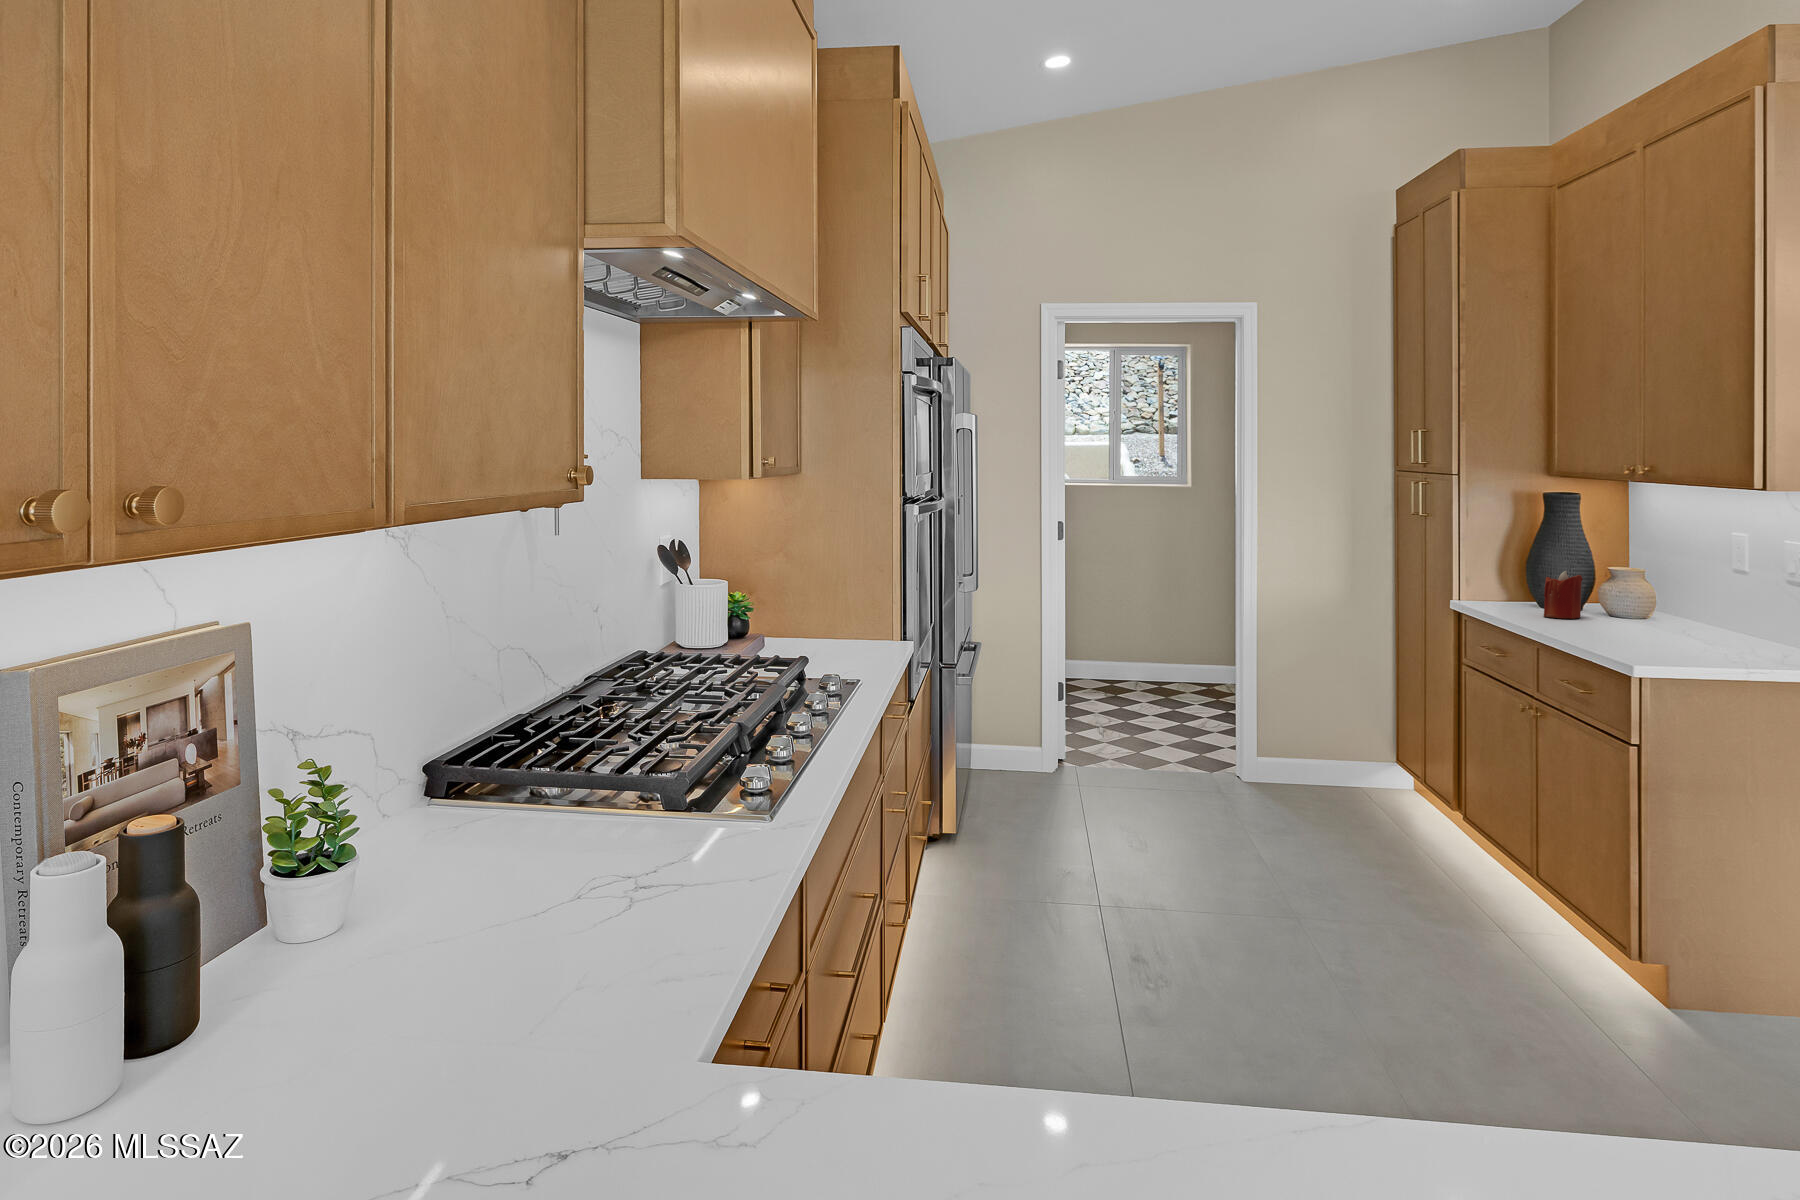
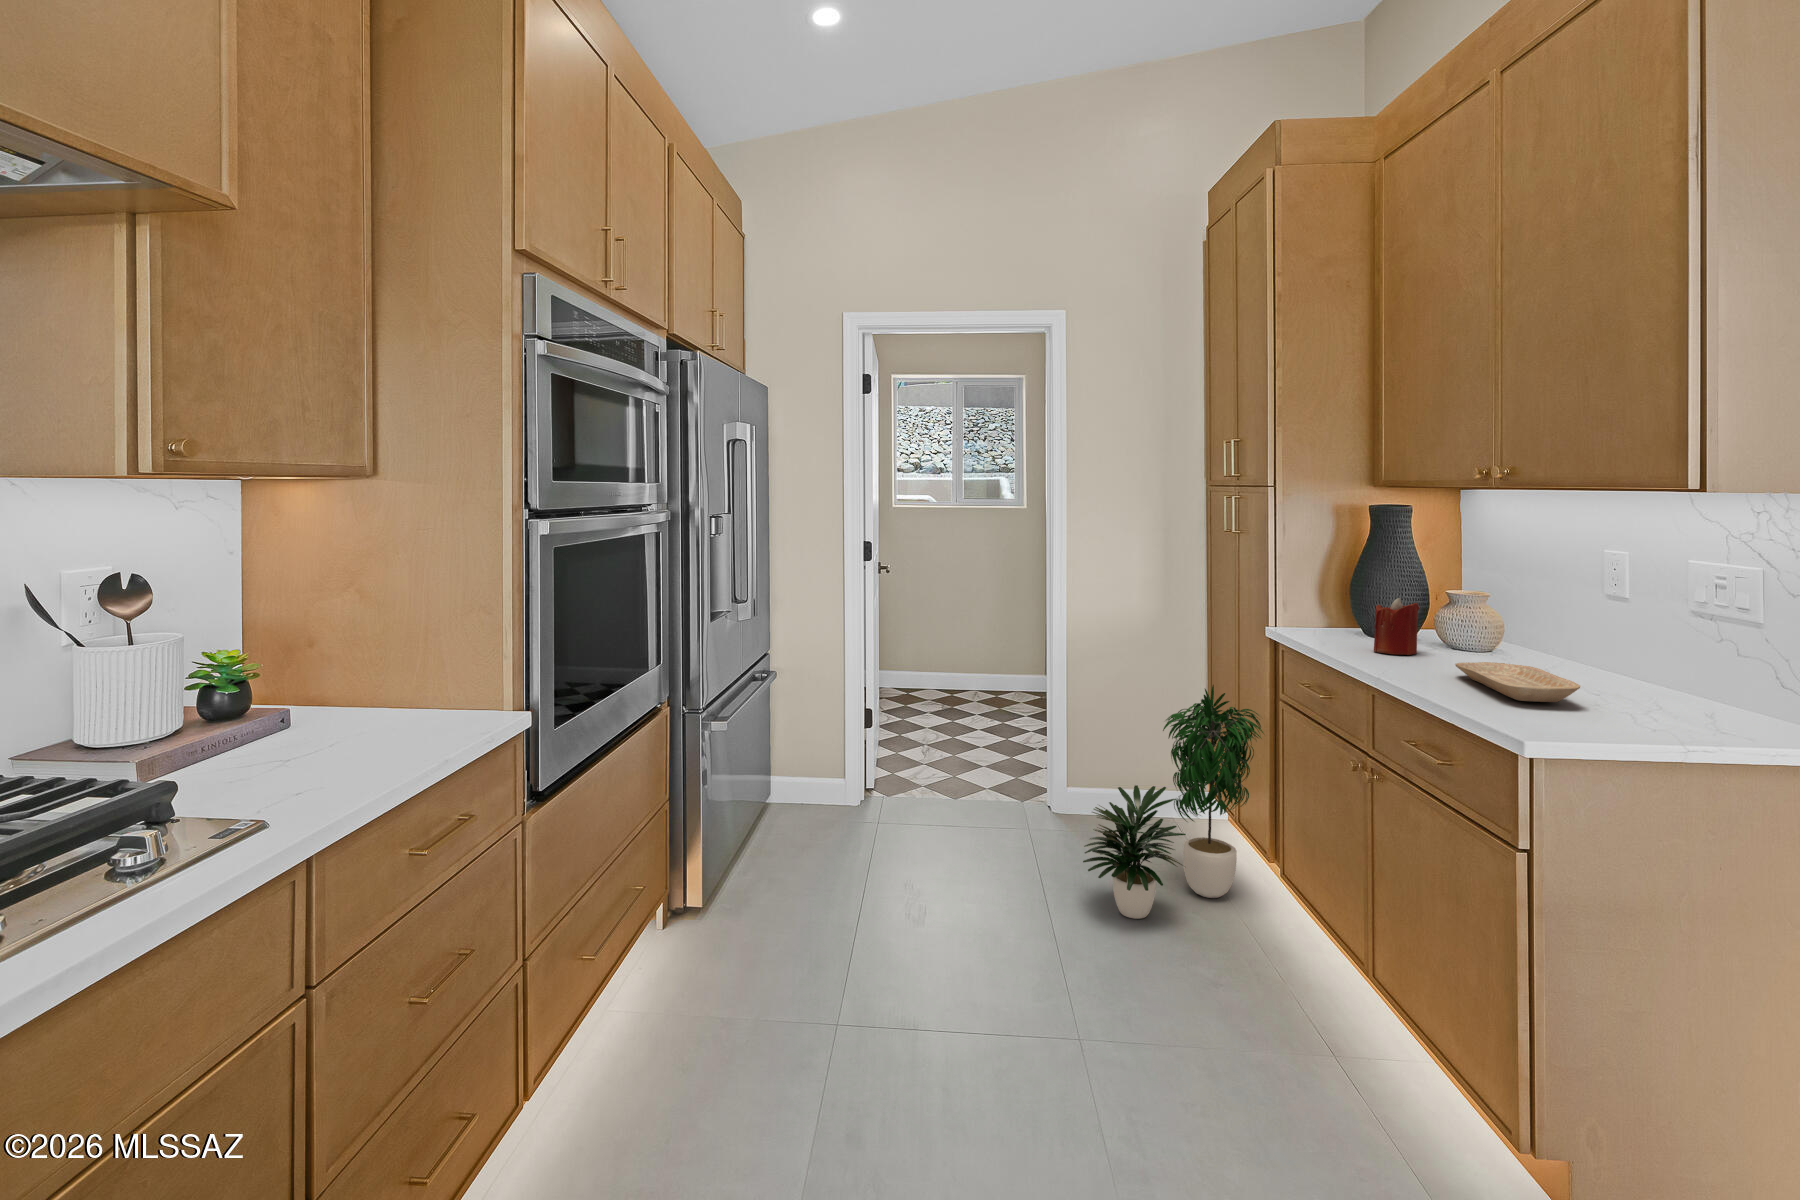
tray: none [1604,621,1691,645] -> present [1455,662,1580,702]
potted plant: none [1283,650,1449,853] -> present [1083,685,1264,919]

